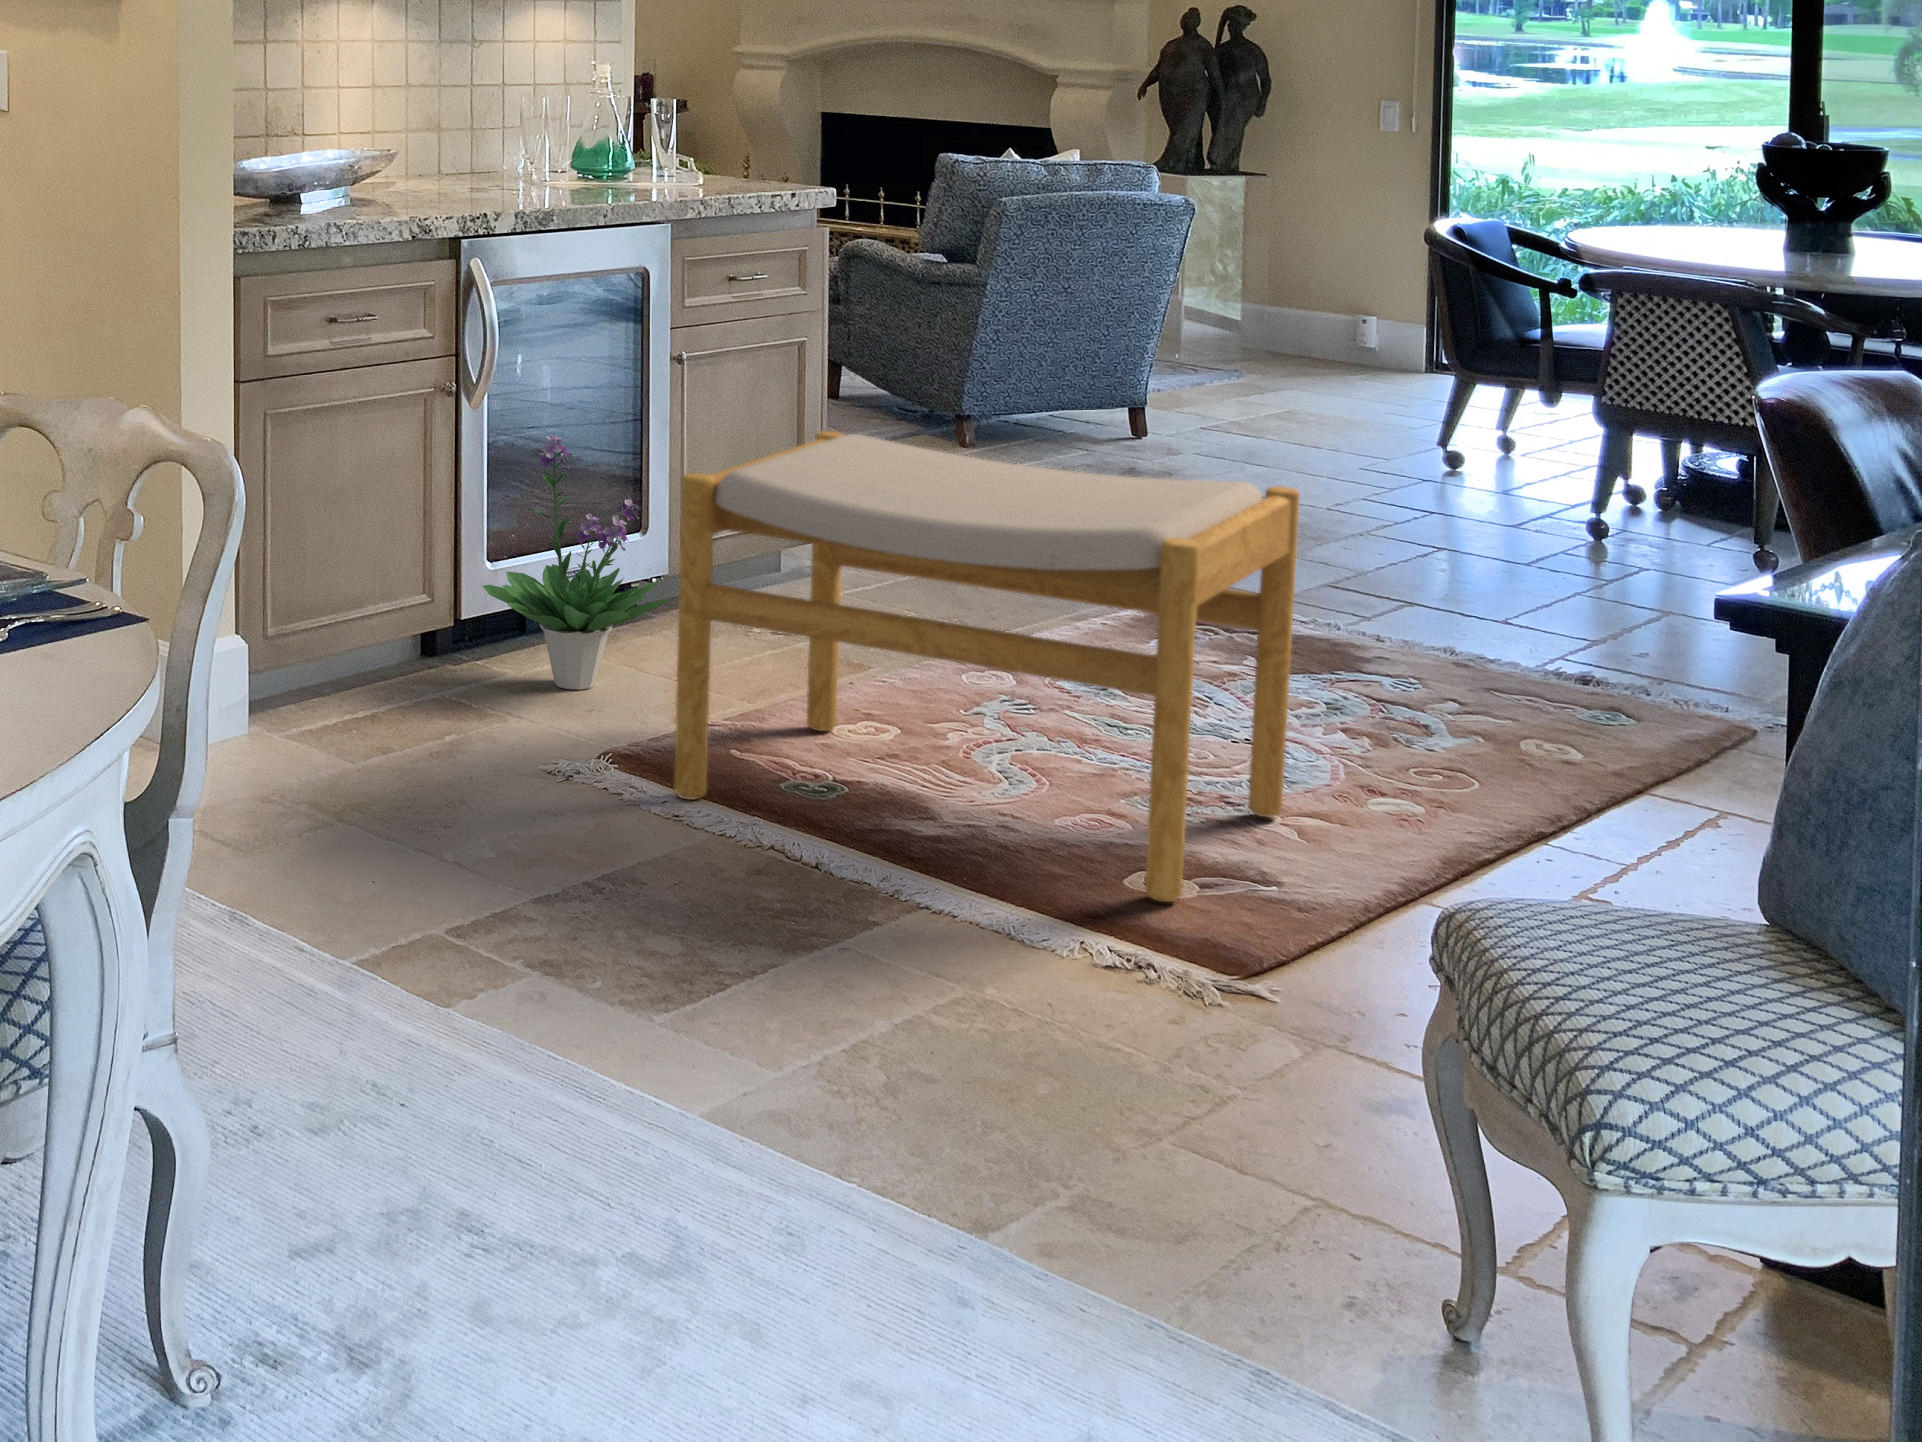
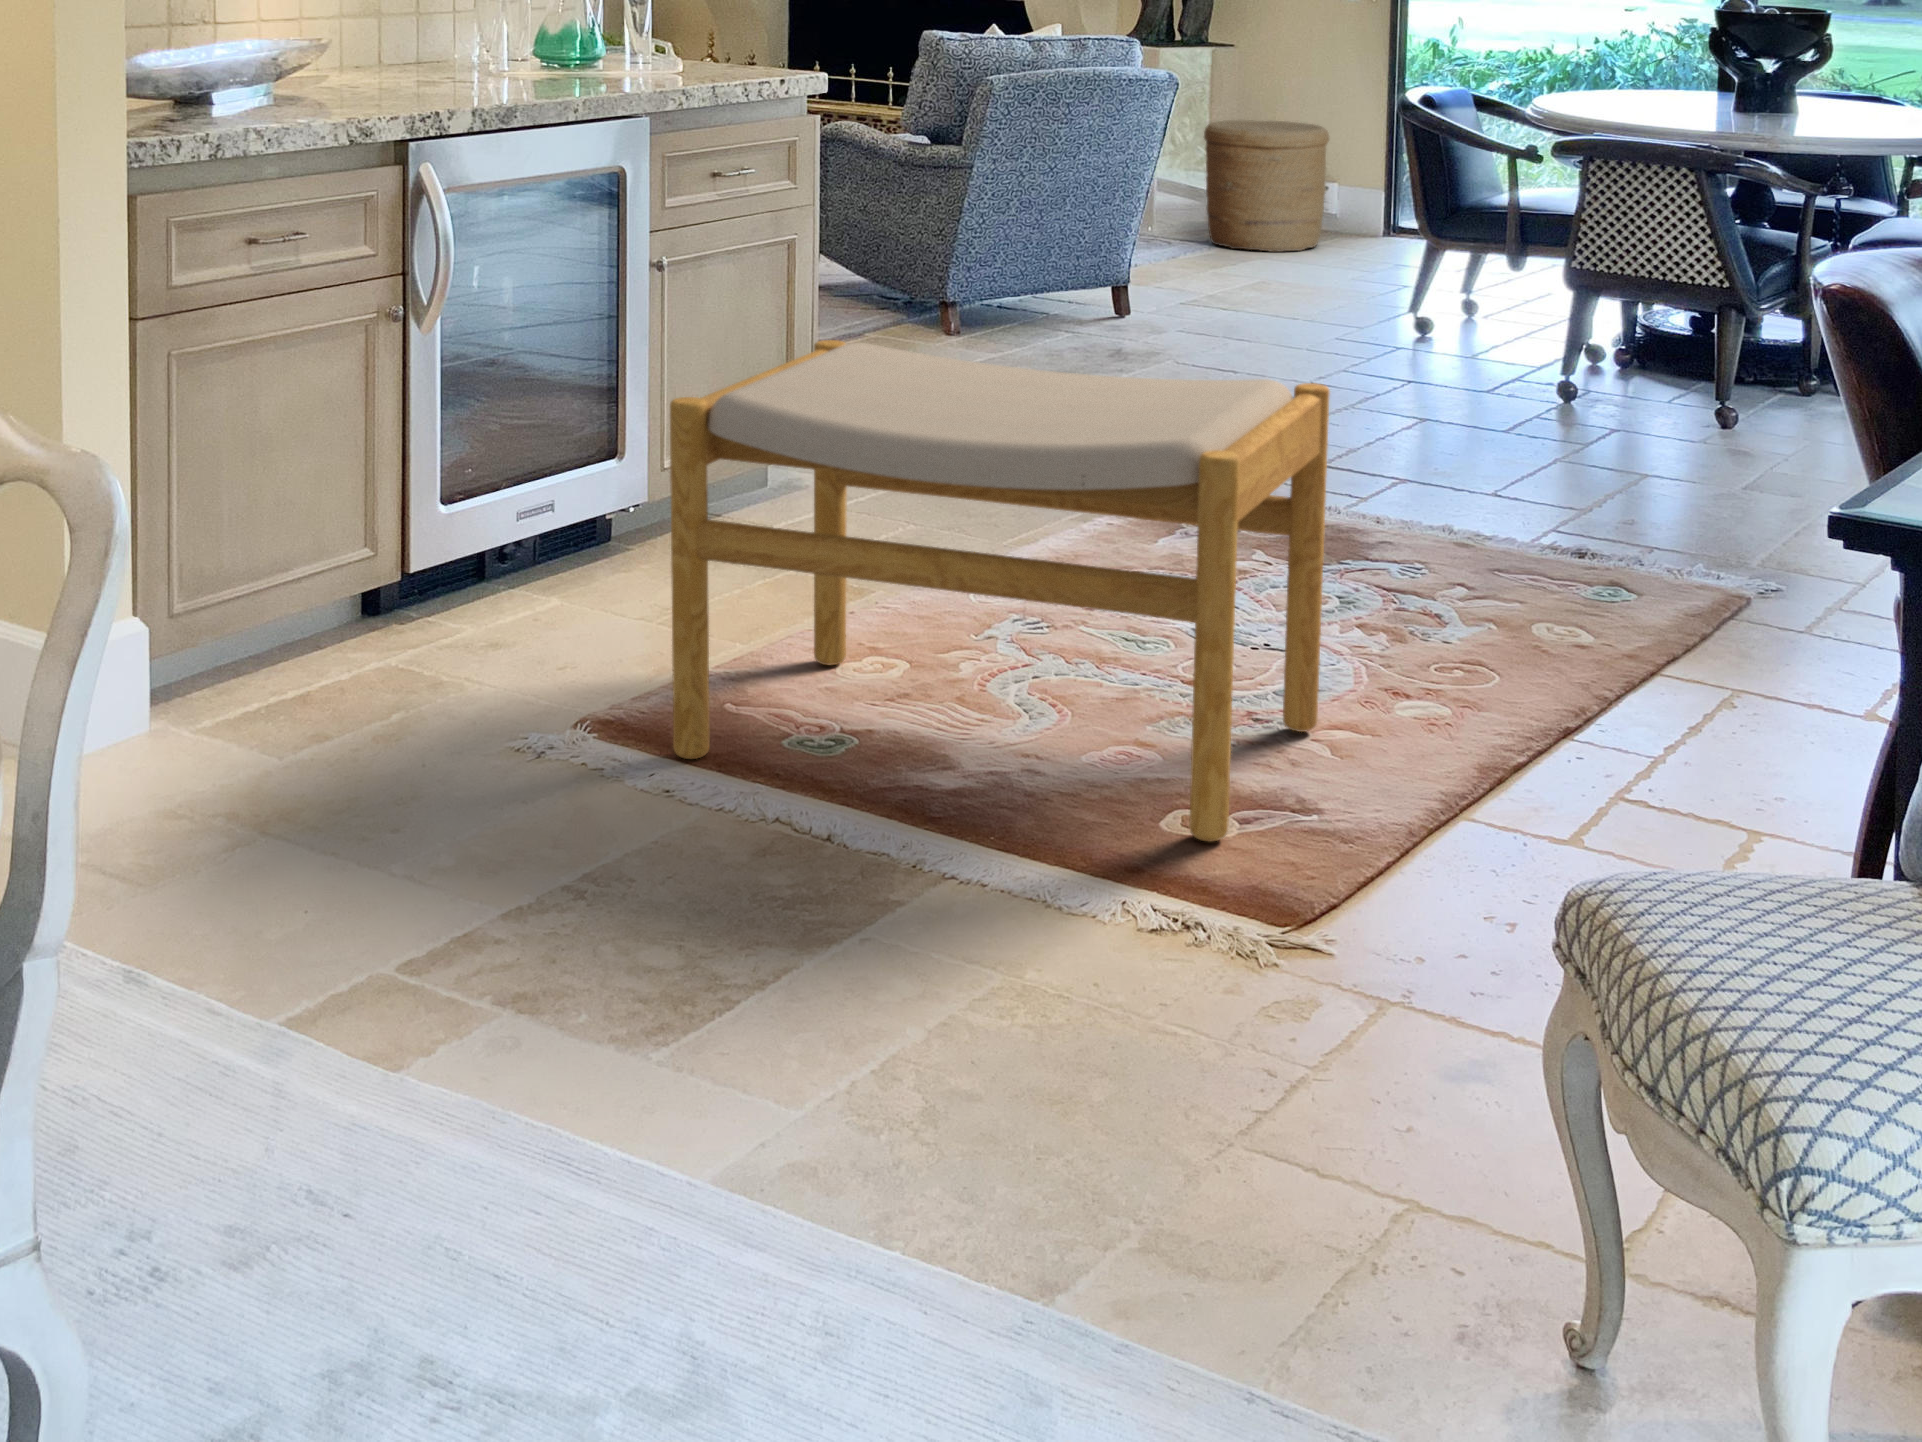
woven basket: none [1232,247,1365,381] -> present [1204,120,1329,252]
potted plant: present [483,434,669,690] -> none [448,353,661,634]

